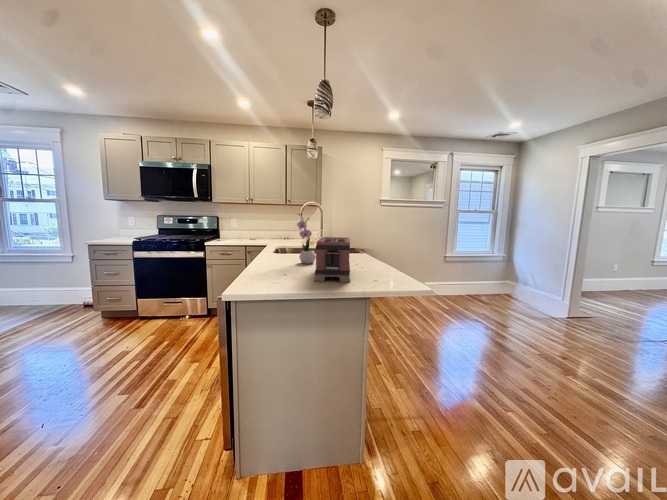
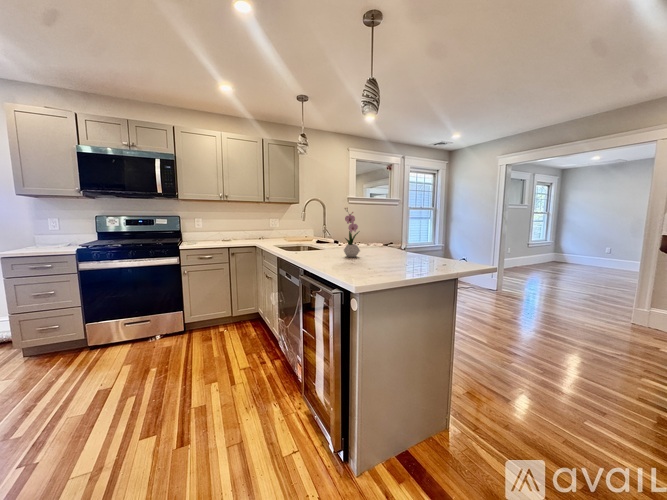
toaster: present [314,237,350,282] -> none [378,229,432,269]

